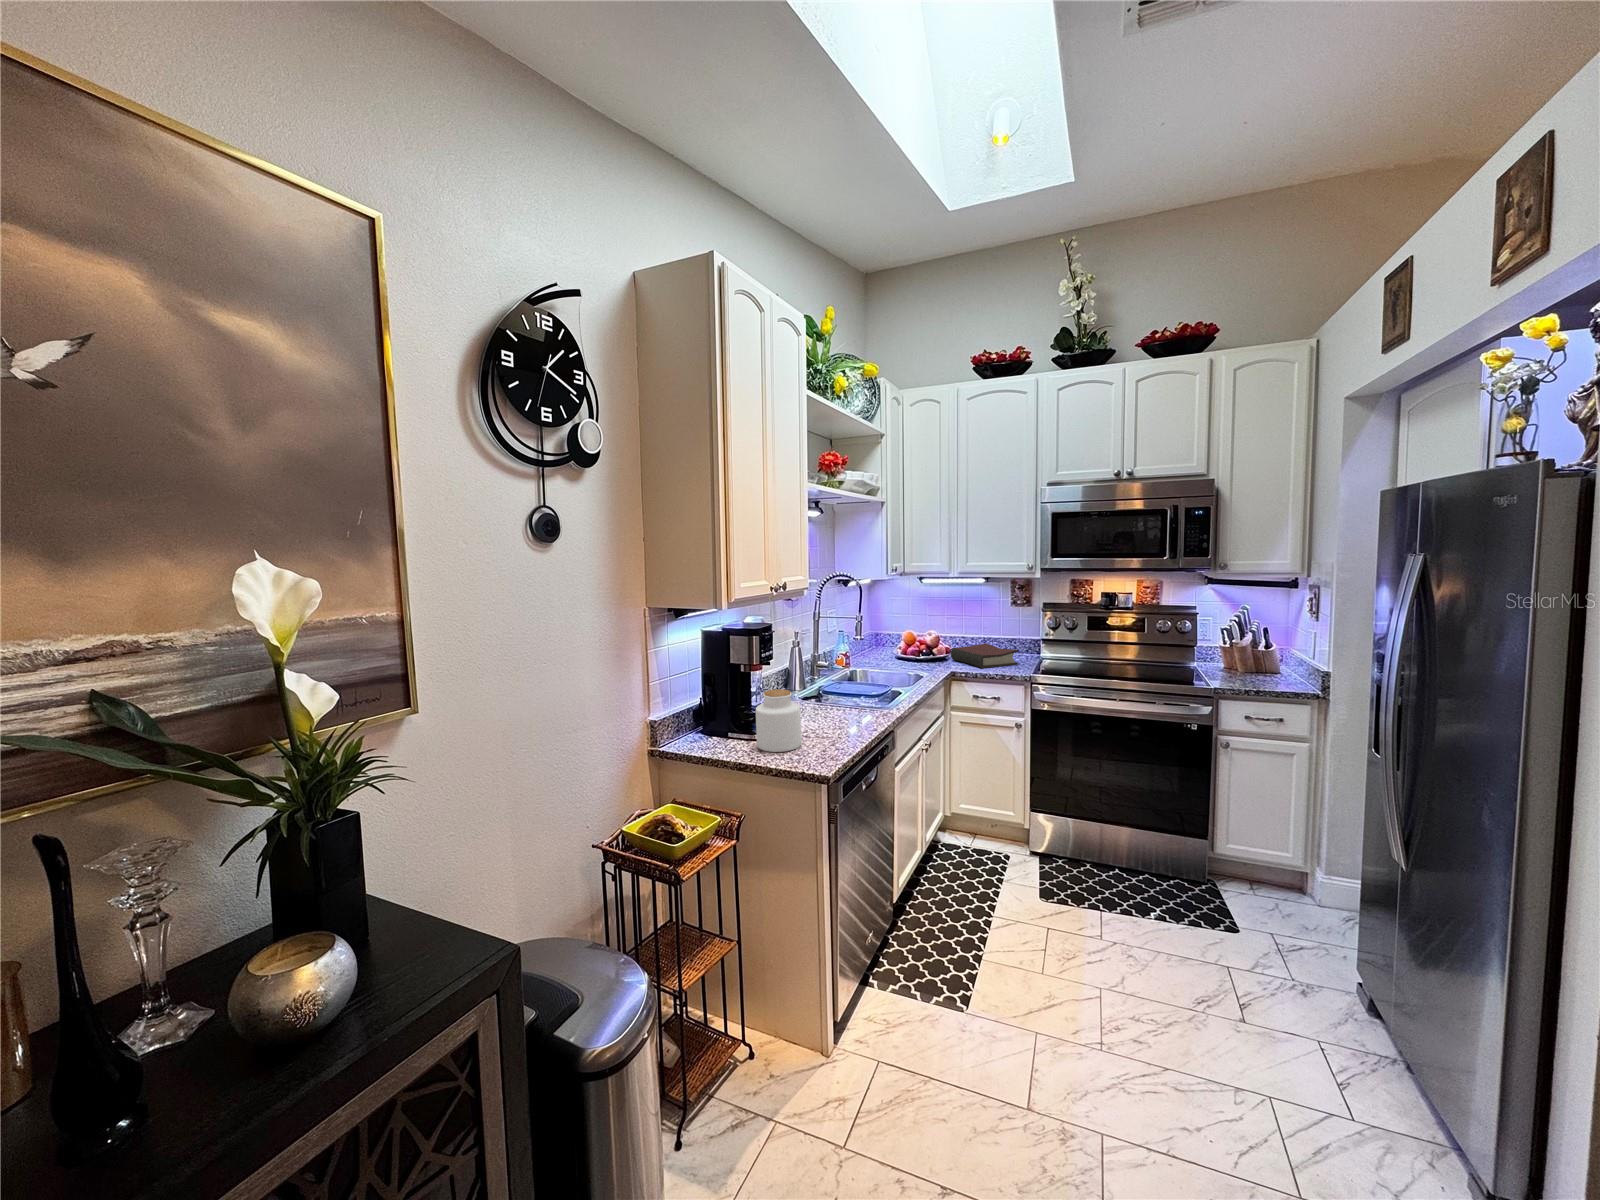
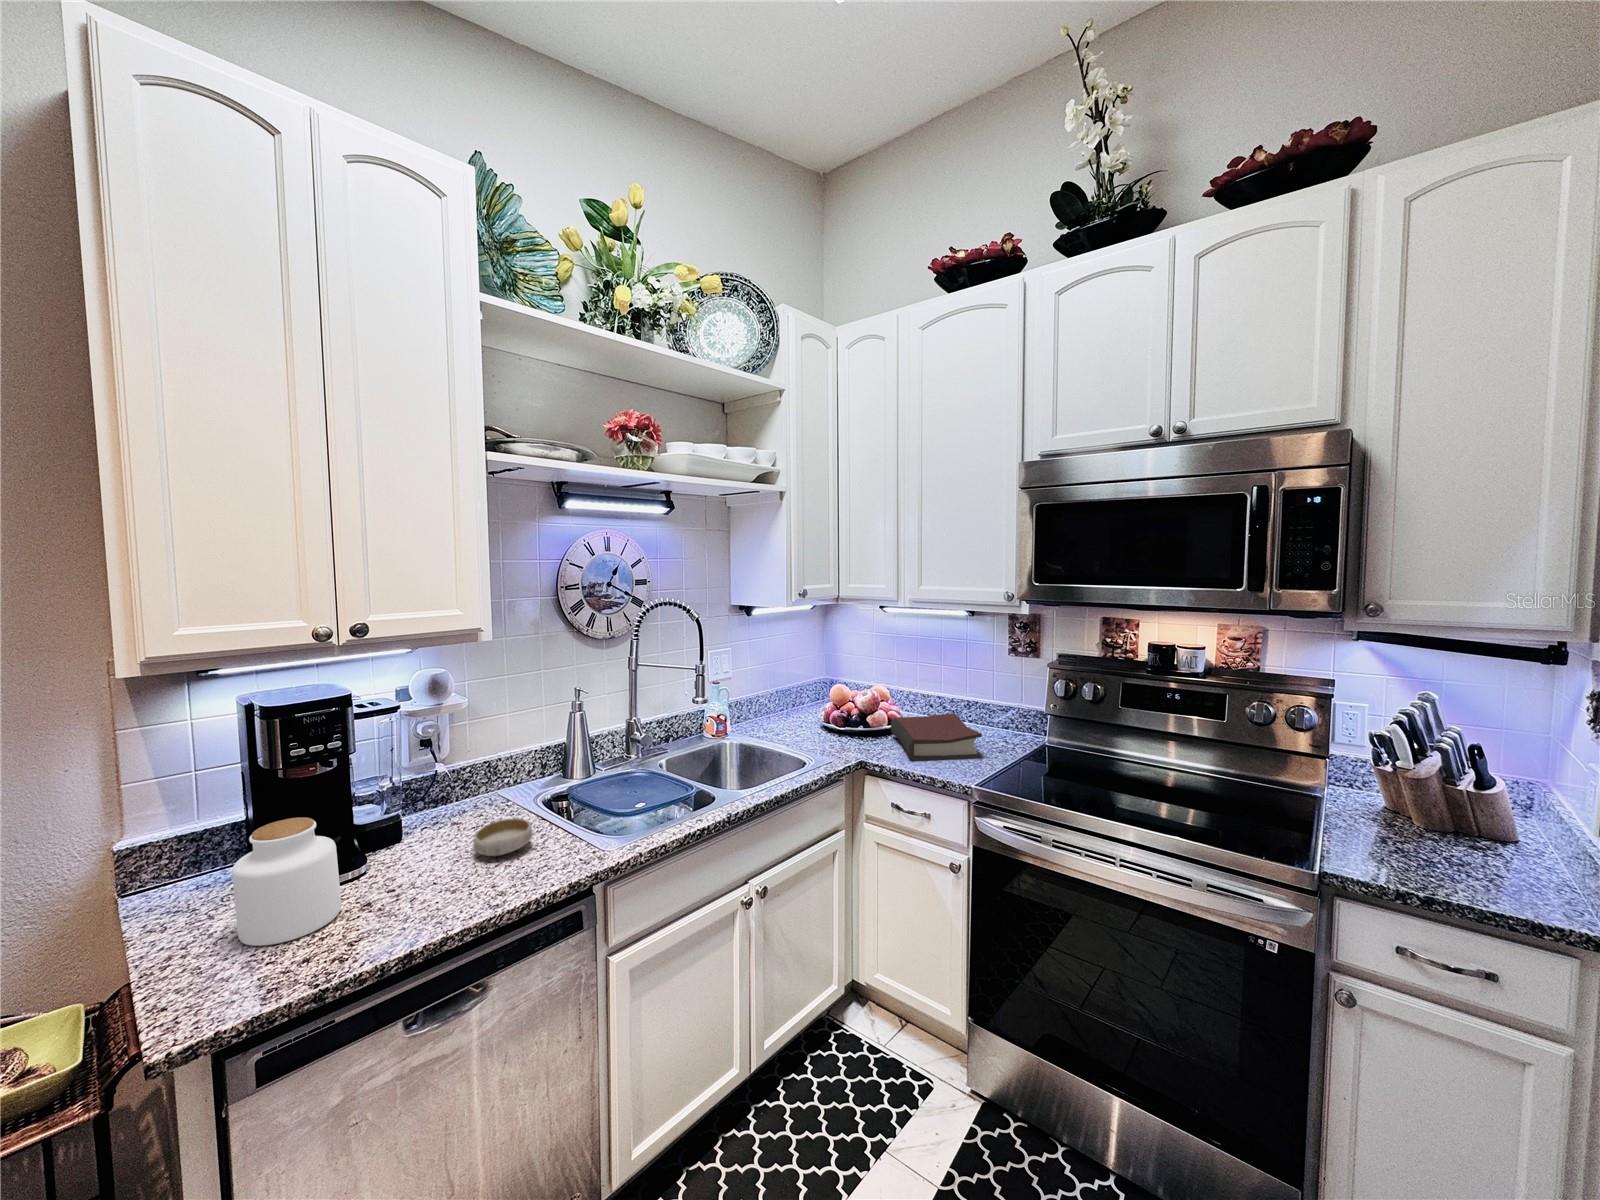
bowl: none [811,700,843,718] -> present [473,818,533,856]

